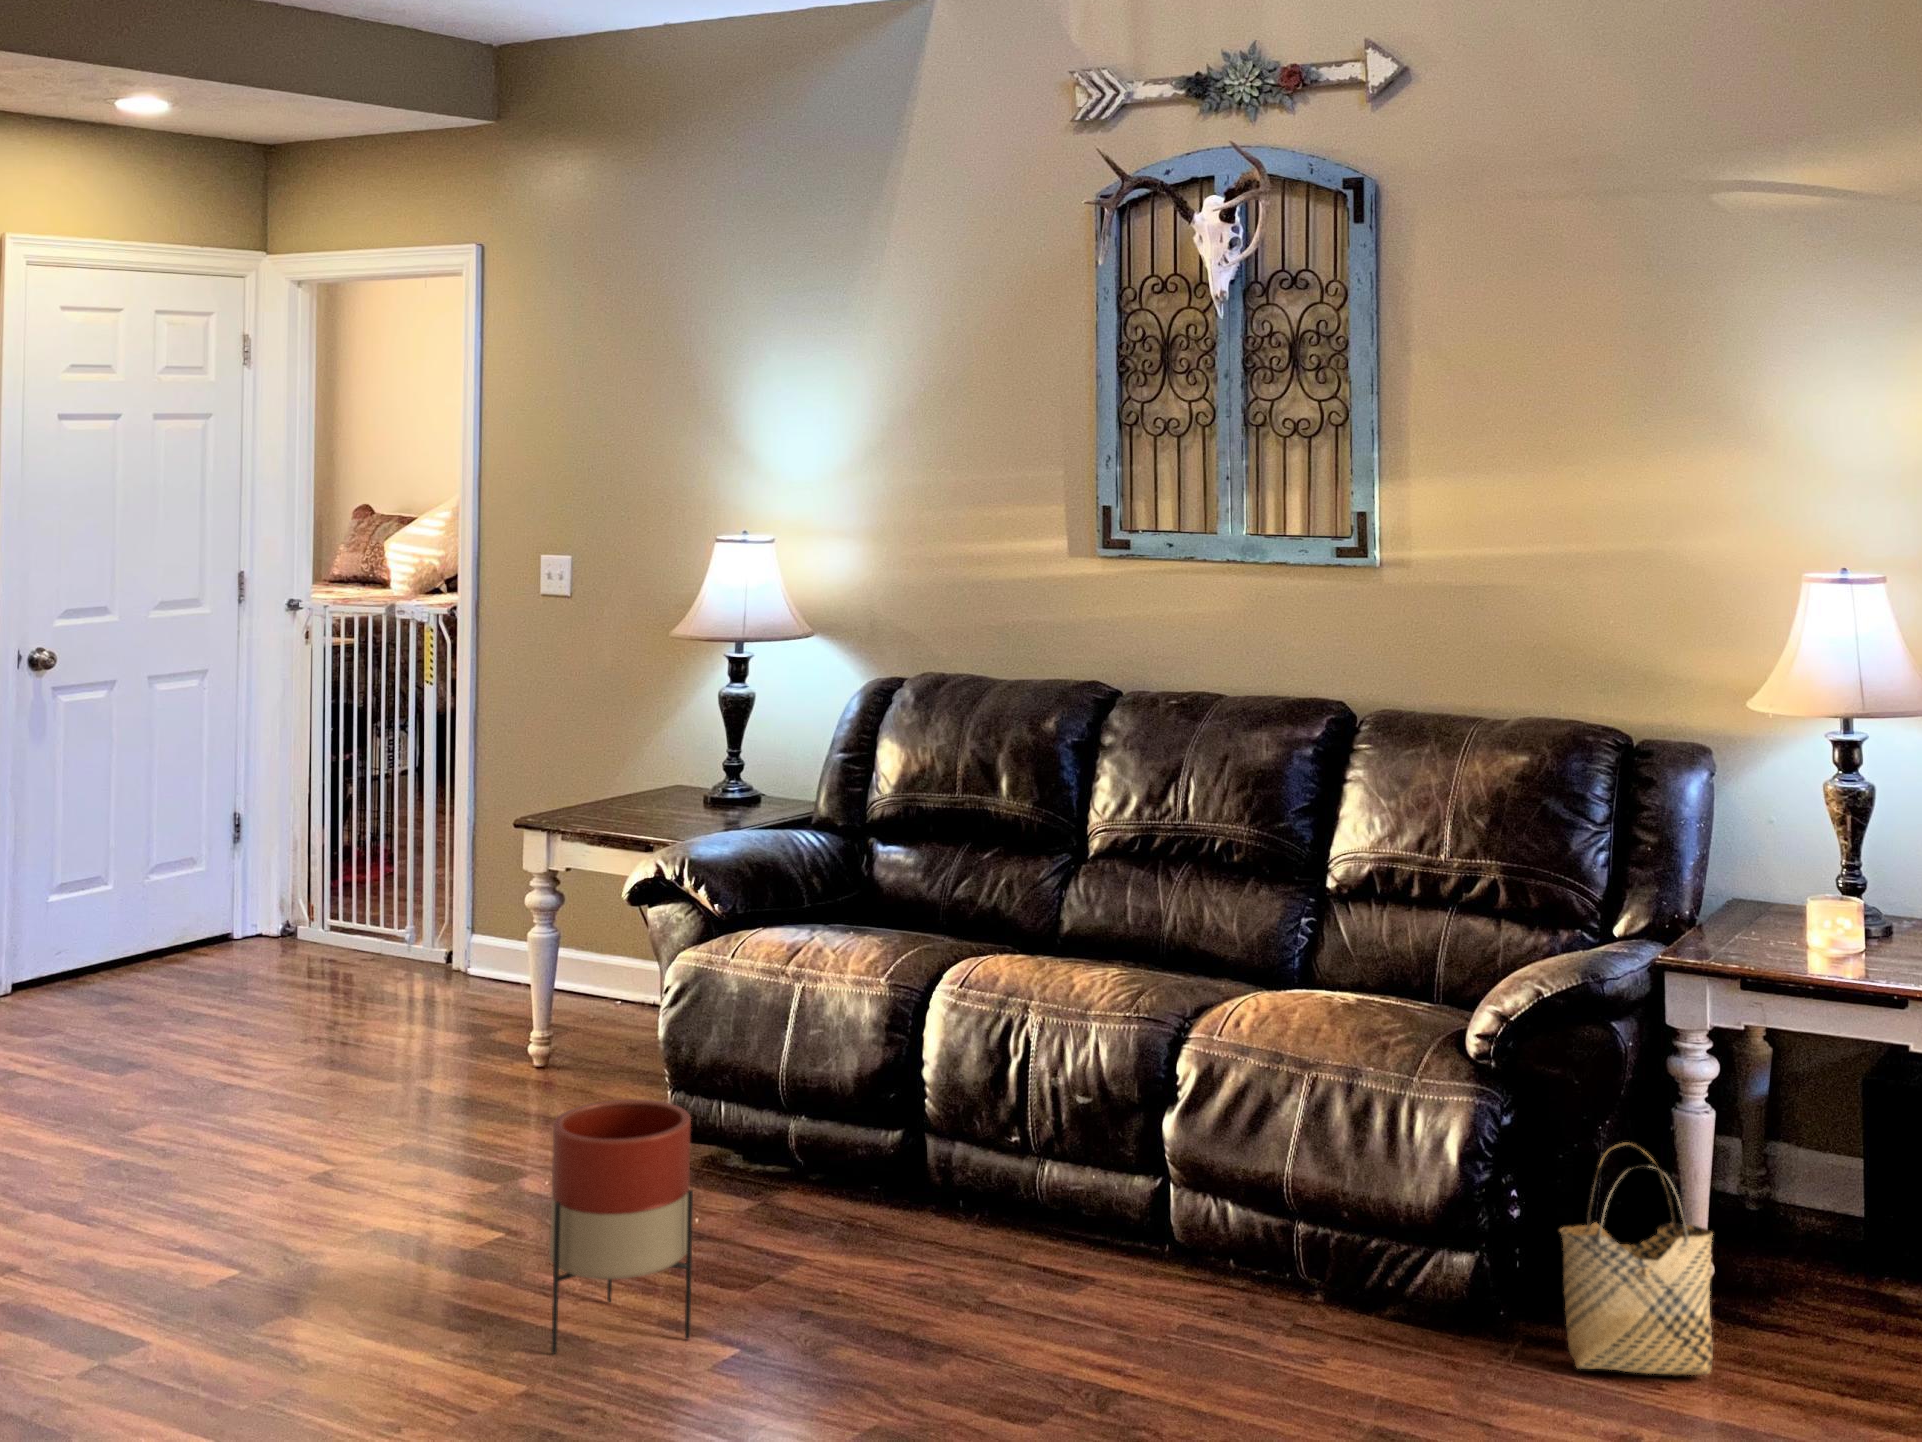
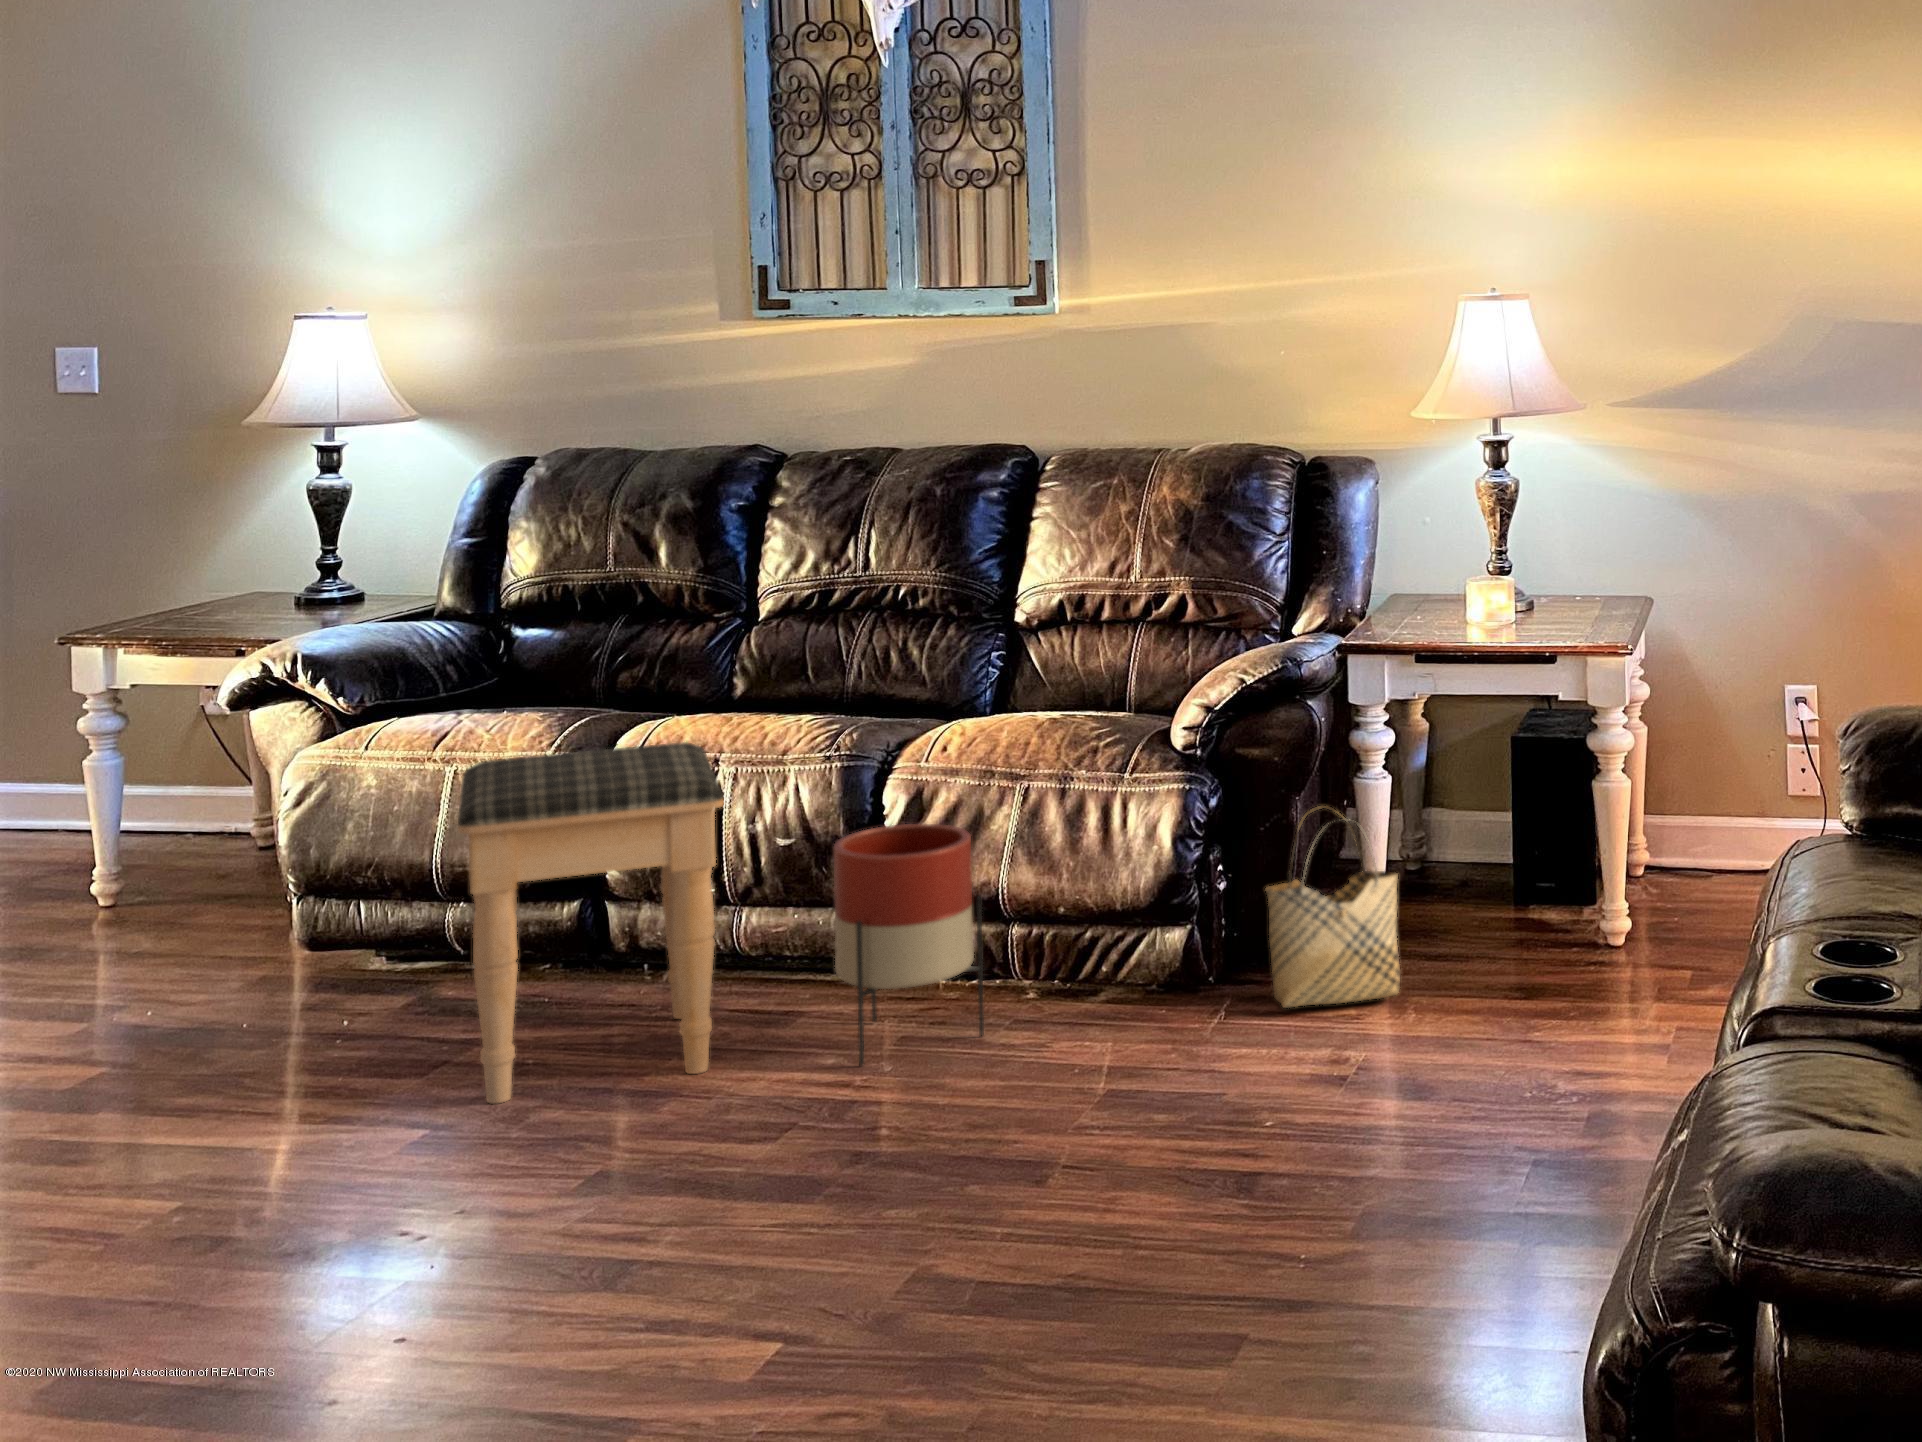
footstool: none [773,991,1012,1338] -> present [458,742,724,1104]
planter: present [549,1100,693,1354] -> present [834,824,984,1066]

